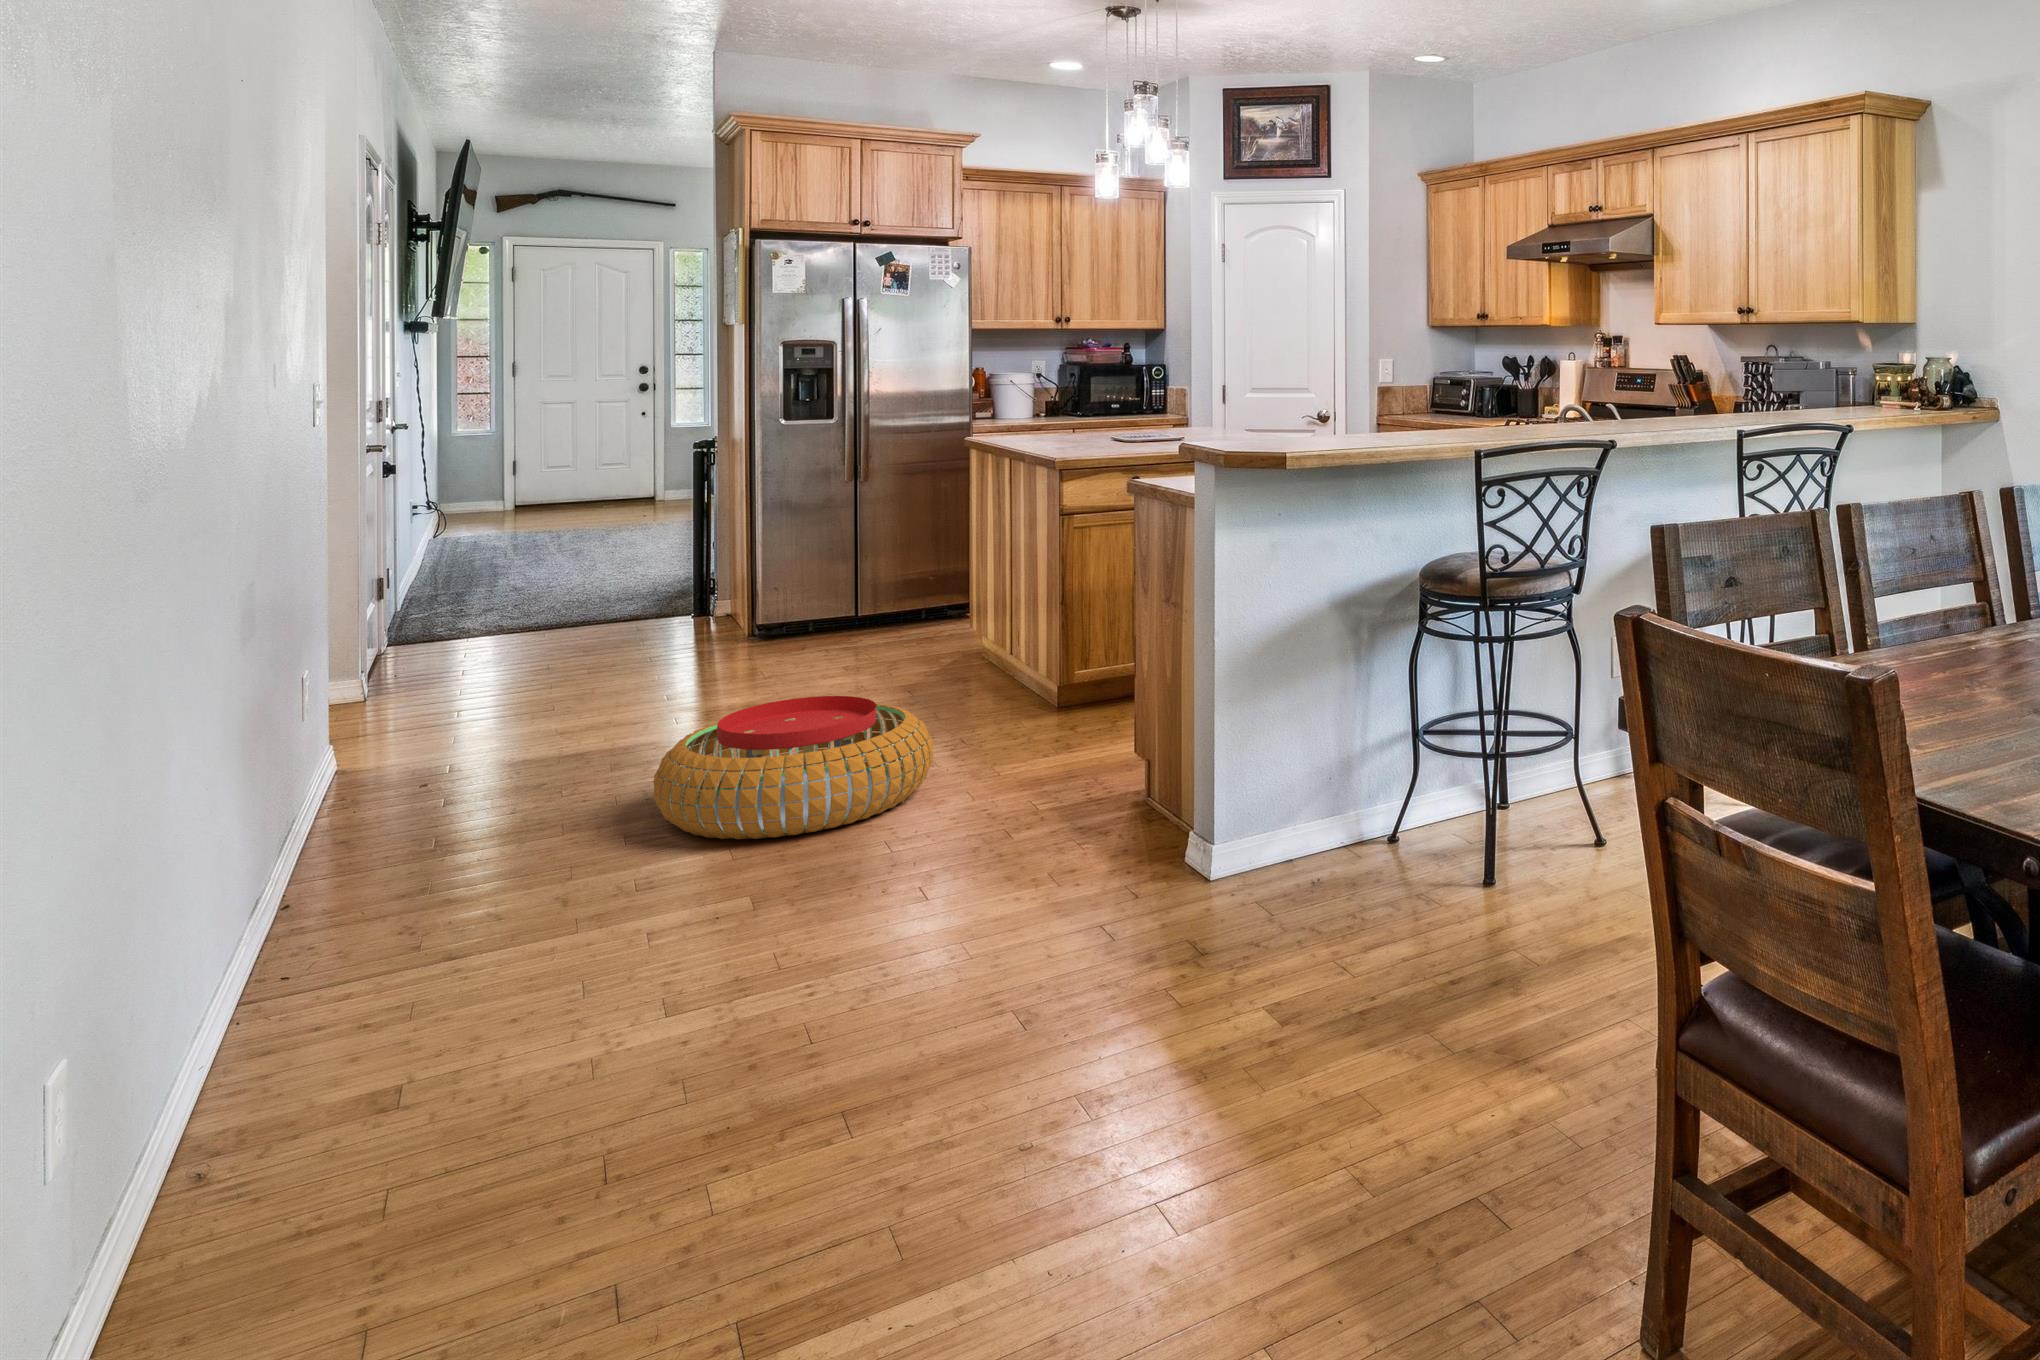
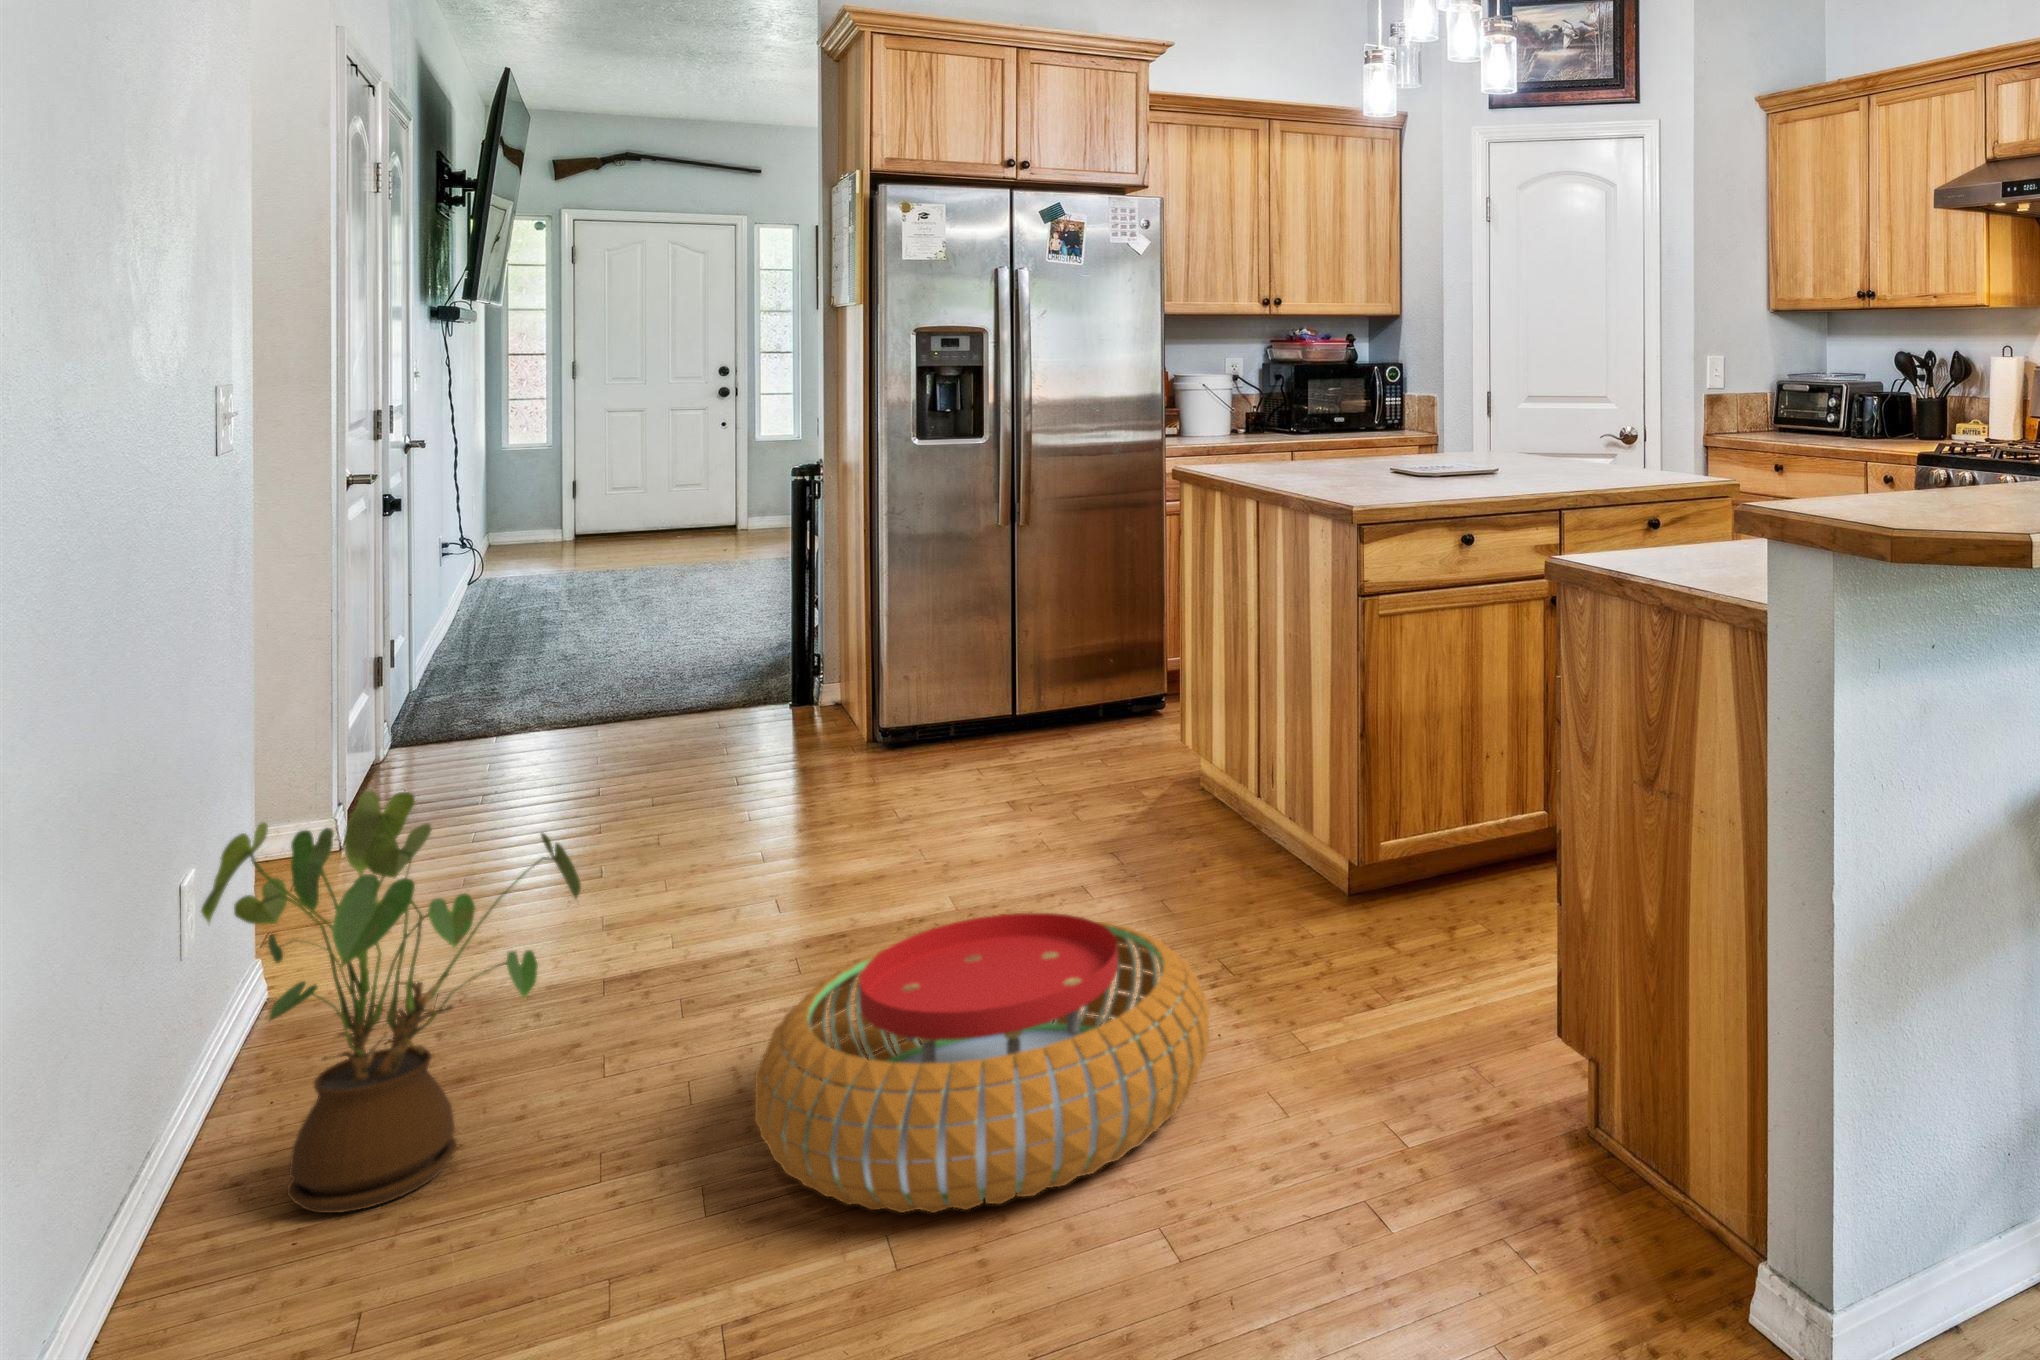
house plant: none [322,621,548,849] -> present [201,790,581,1213]

